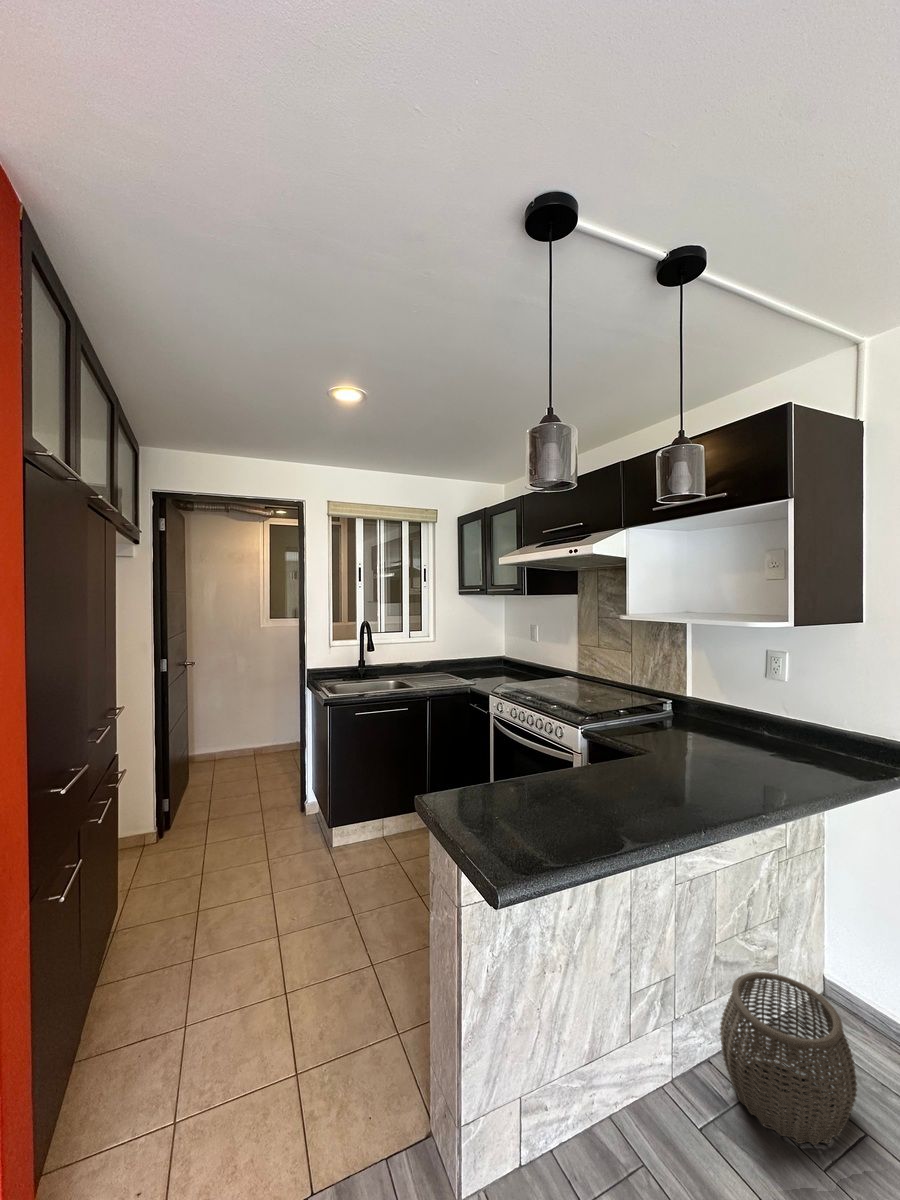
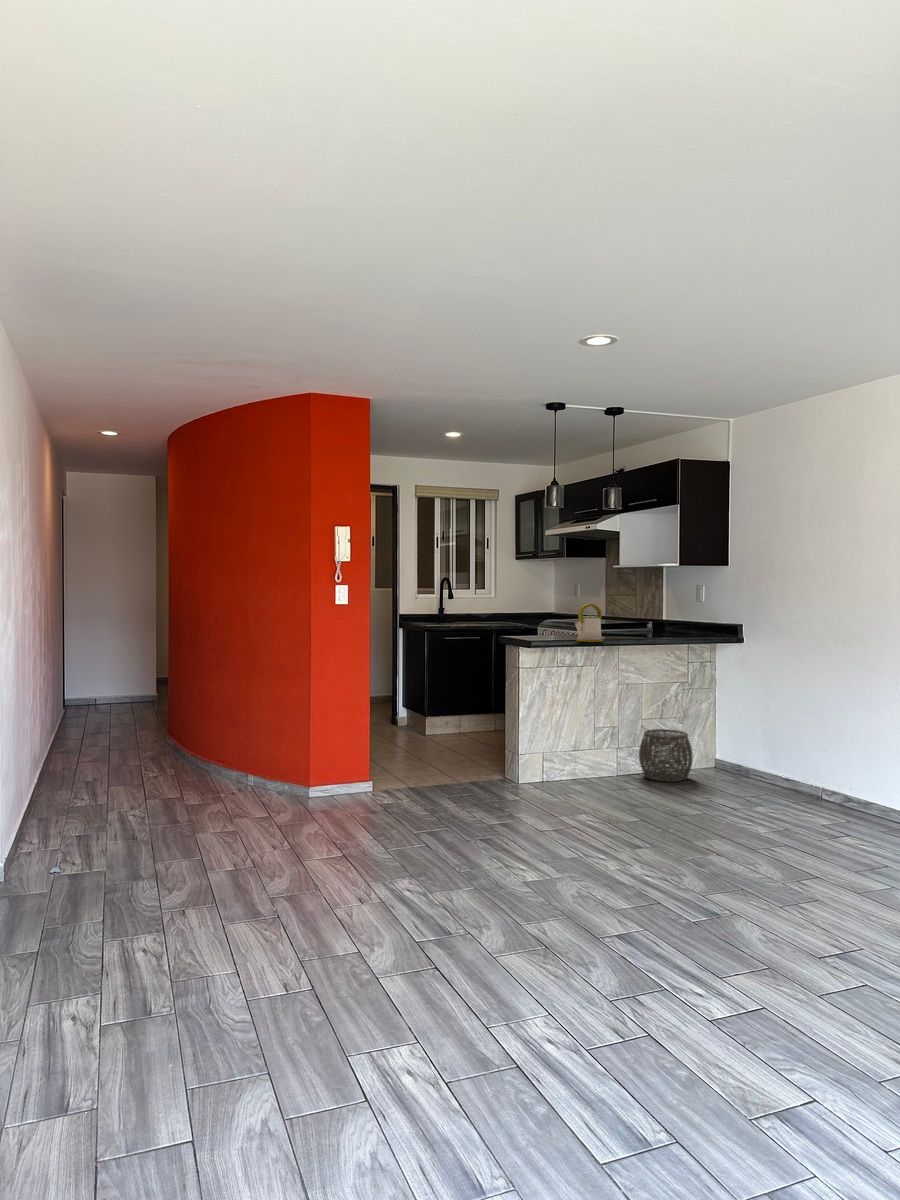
kettle: none [586,727,646,821] -> present [575,604,603,642]

